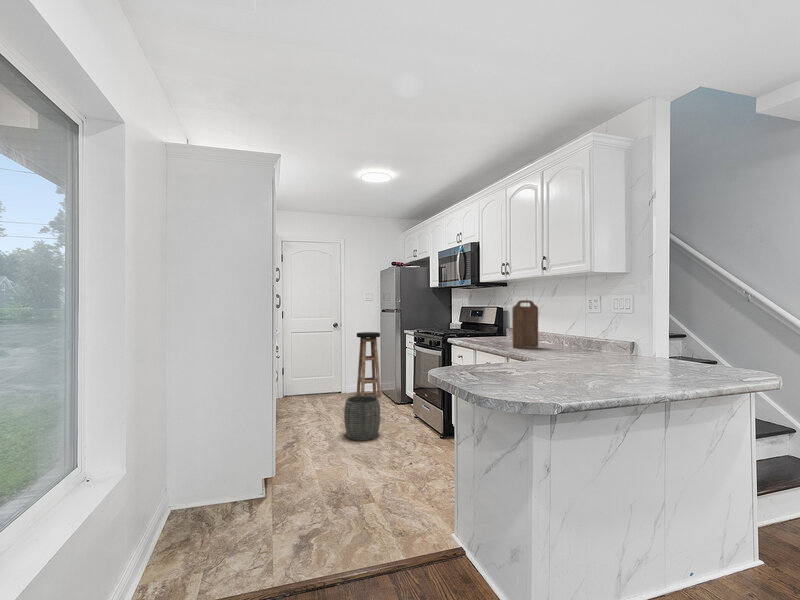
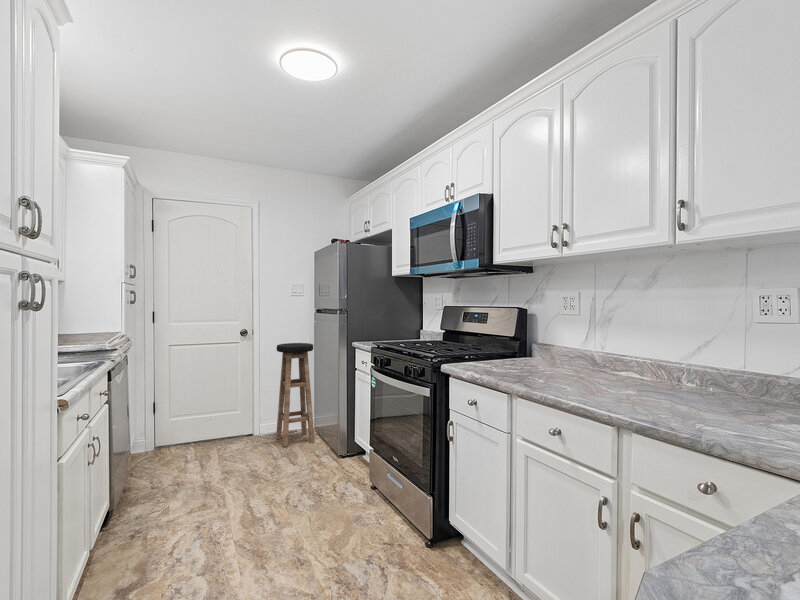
cutting board: present [512,300,538,348] -> none [591,296,634,390]
woven basket: present [344,396,380,440] -> none [247,469,318,569]

